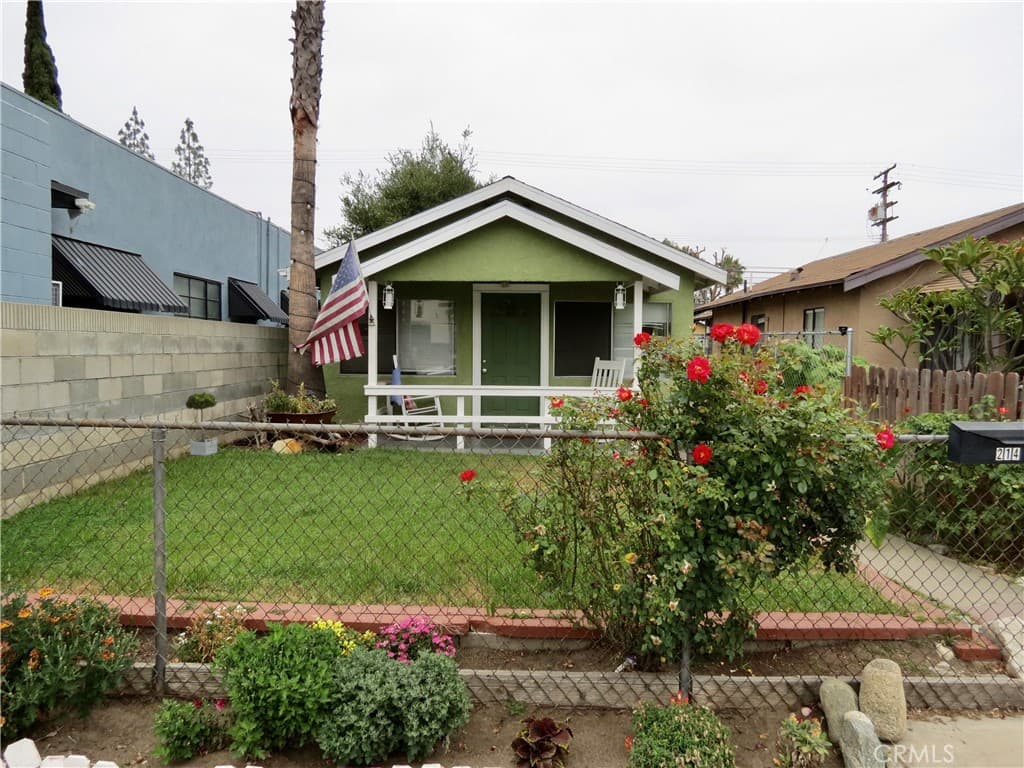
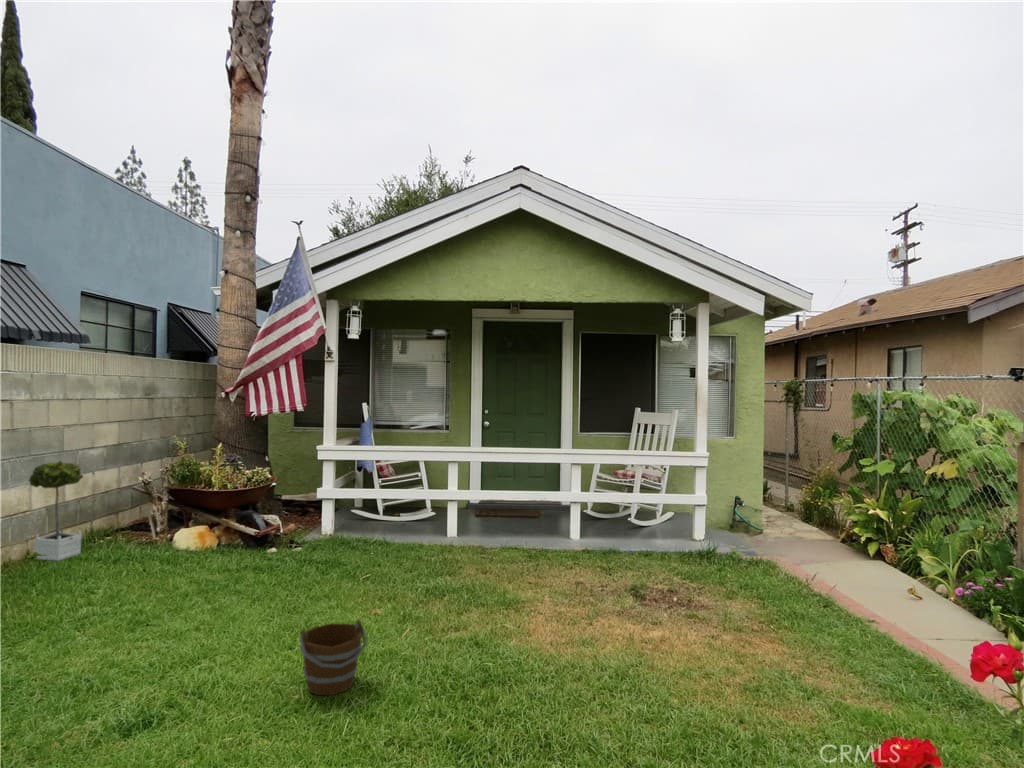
bucket: none [372,467,407,503] -> present [300,620,367,695]

